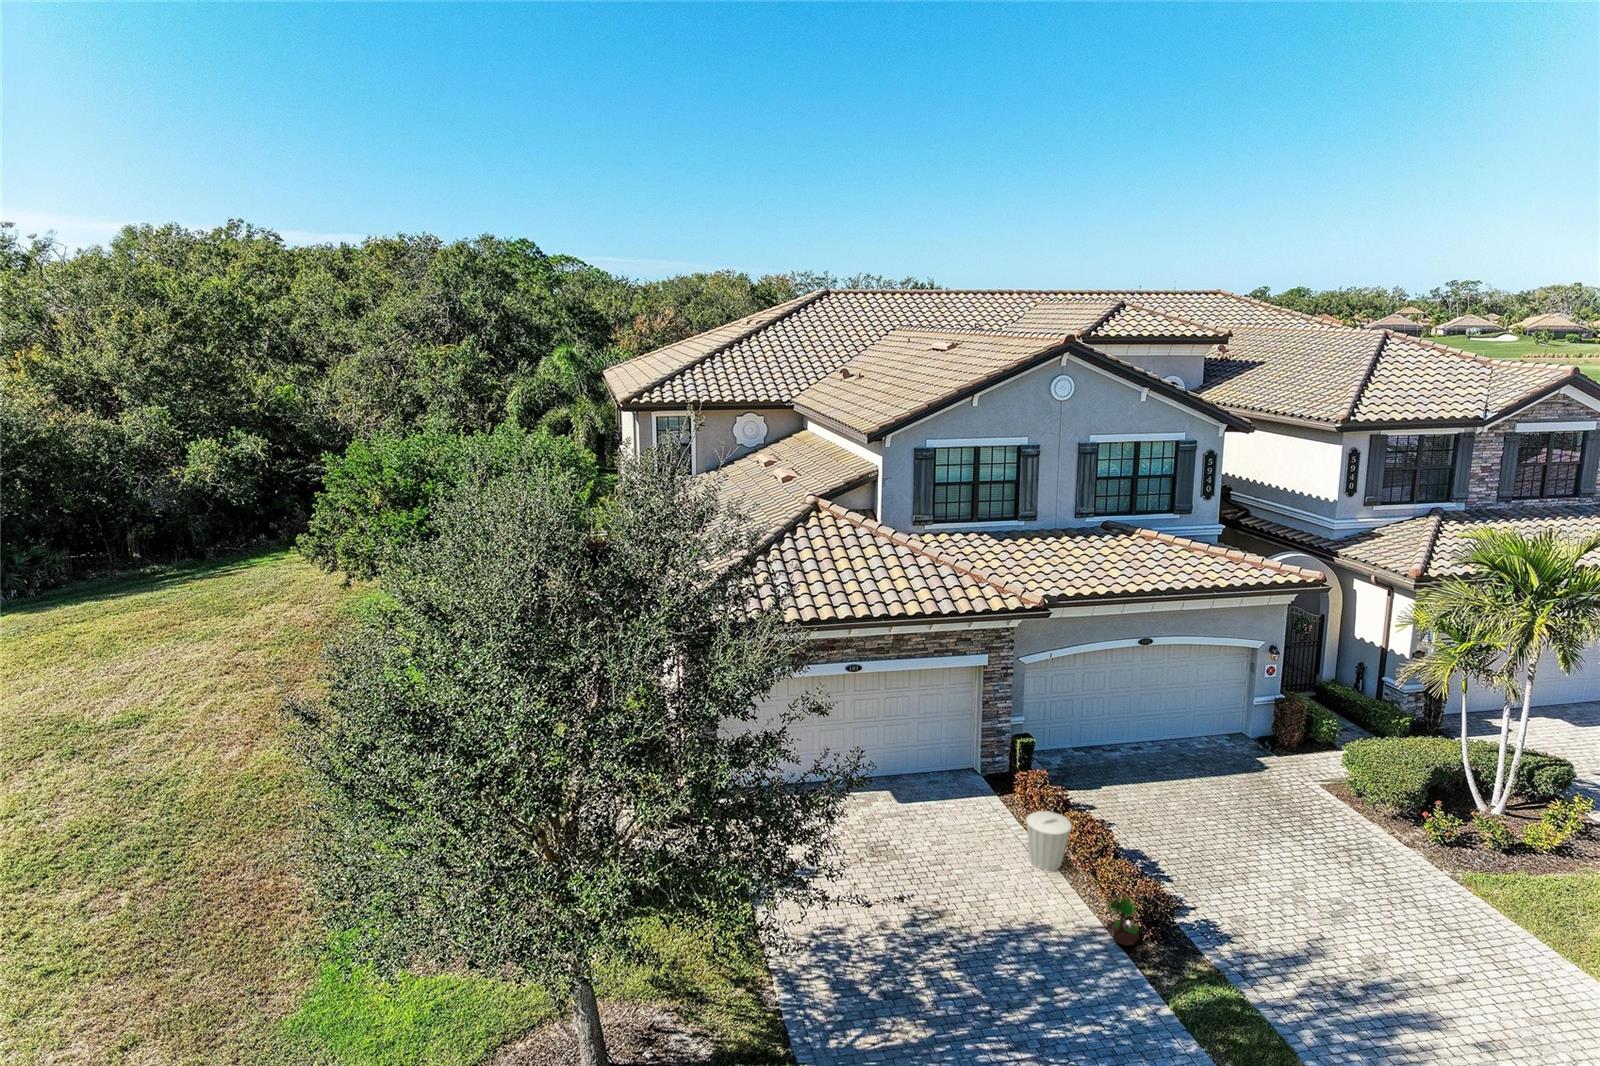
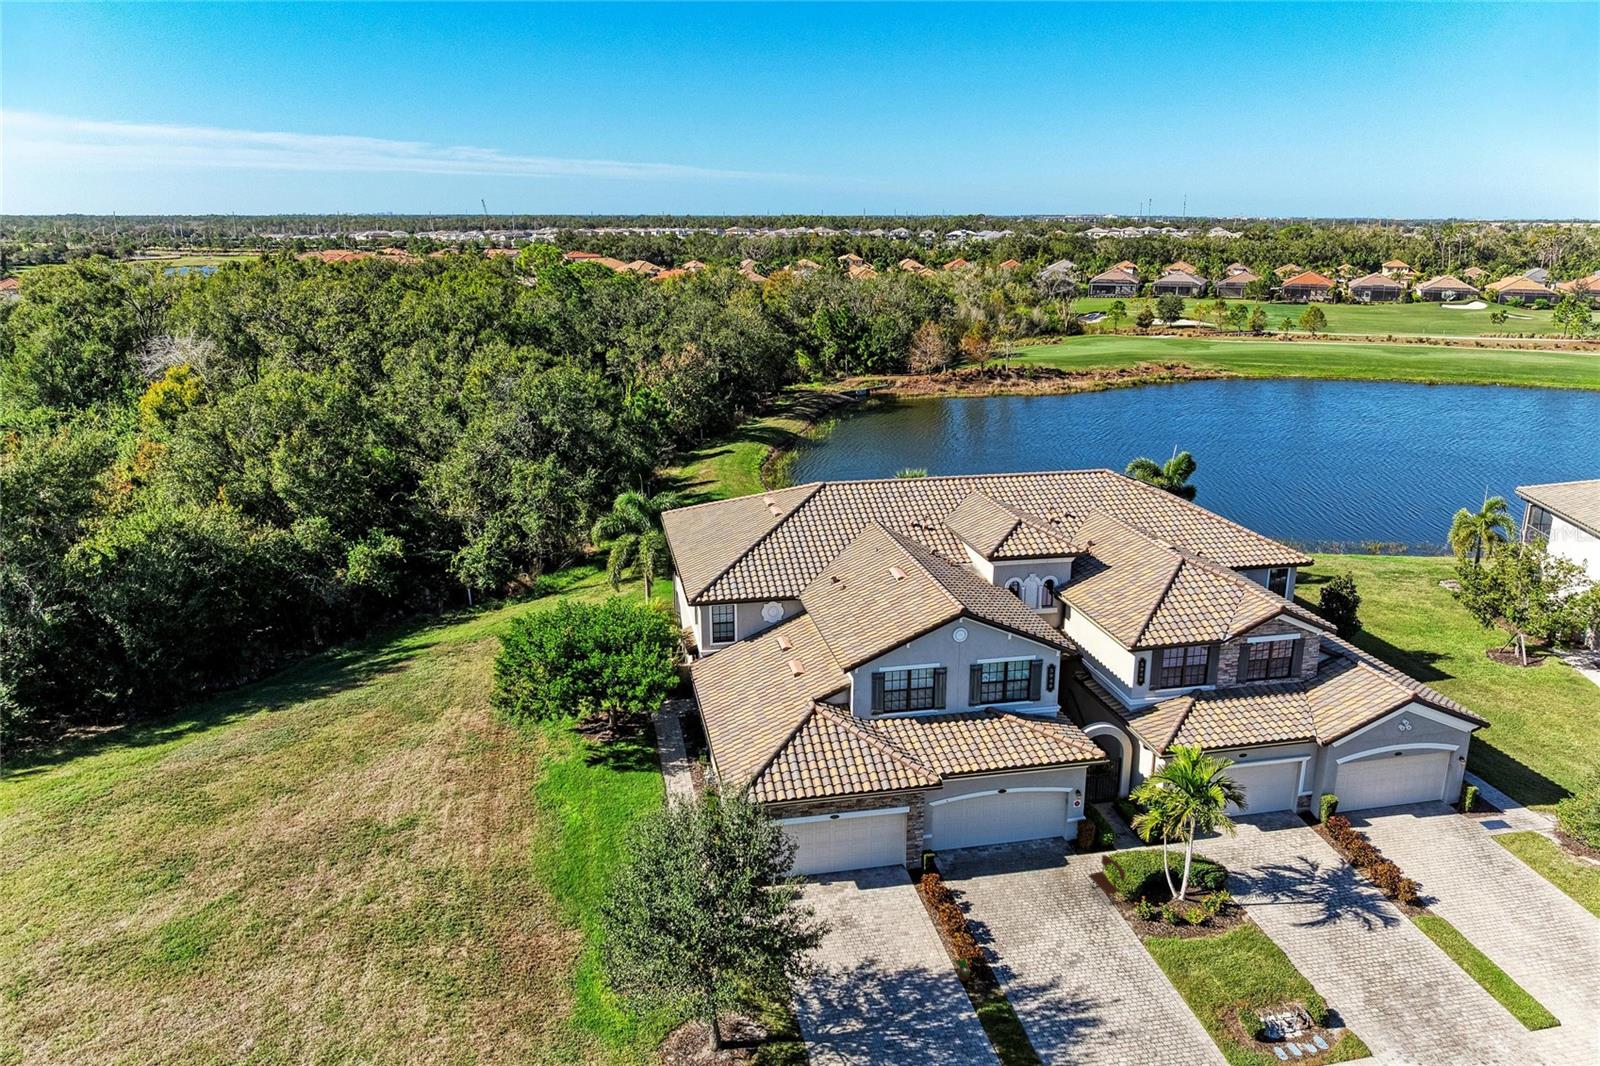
bench: none [1315,737,1395,824] -> present [1088,855,1125,905]
trash can: present [1026,811,1071,871] -> none [923,904,946,936]

